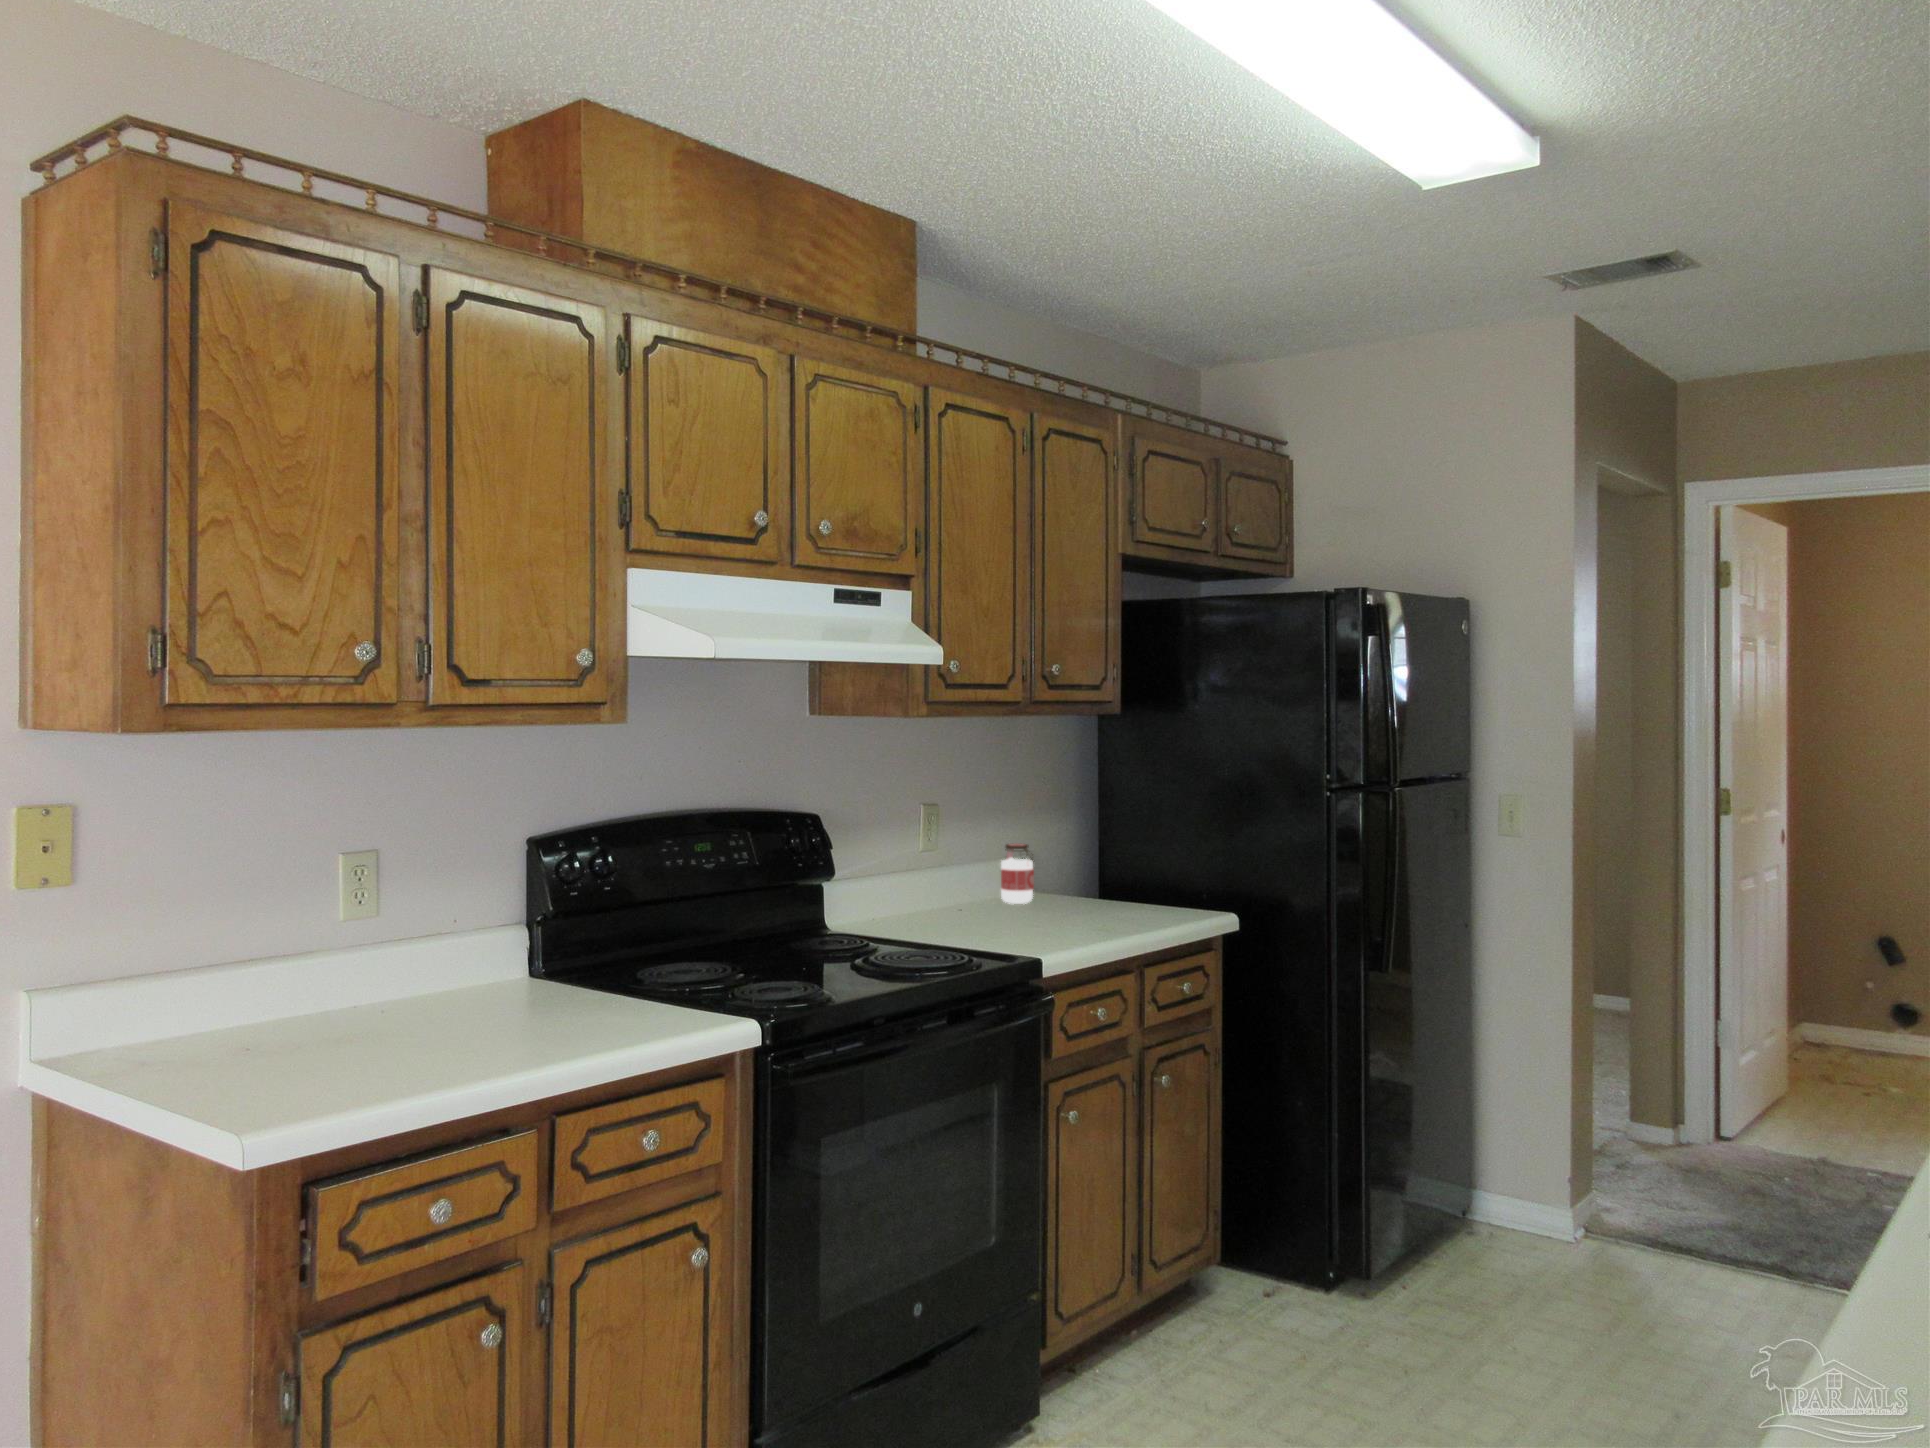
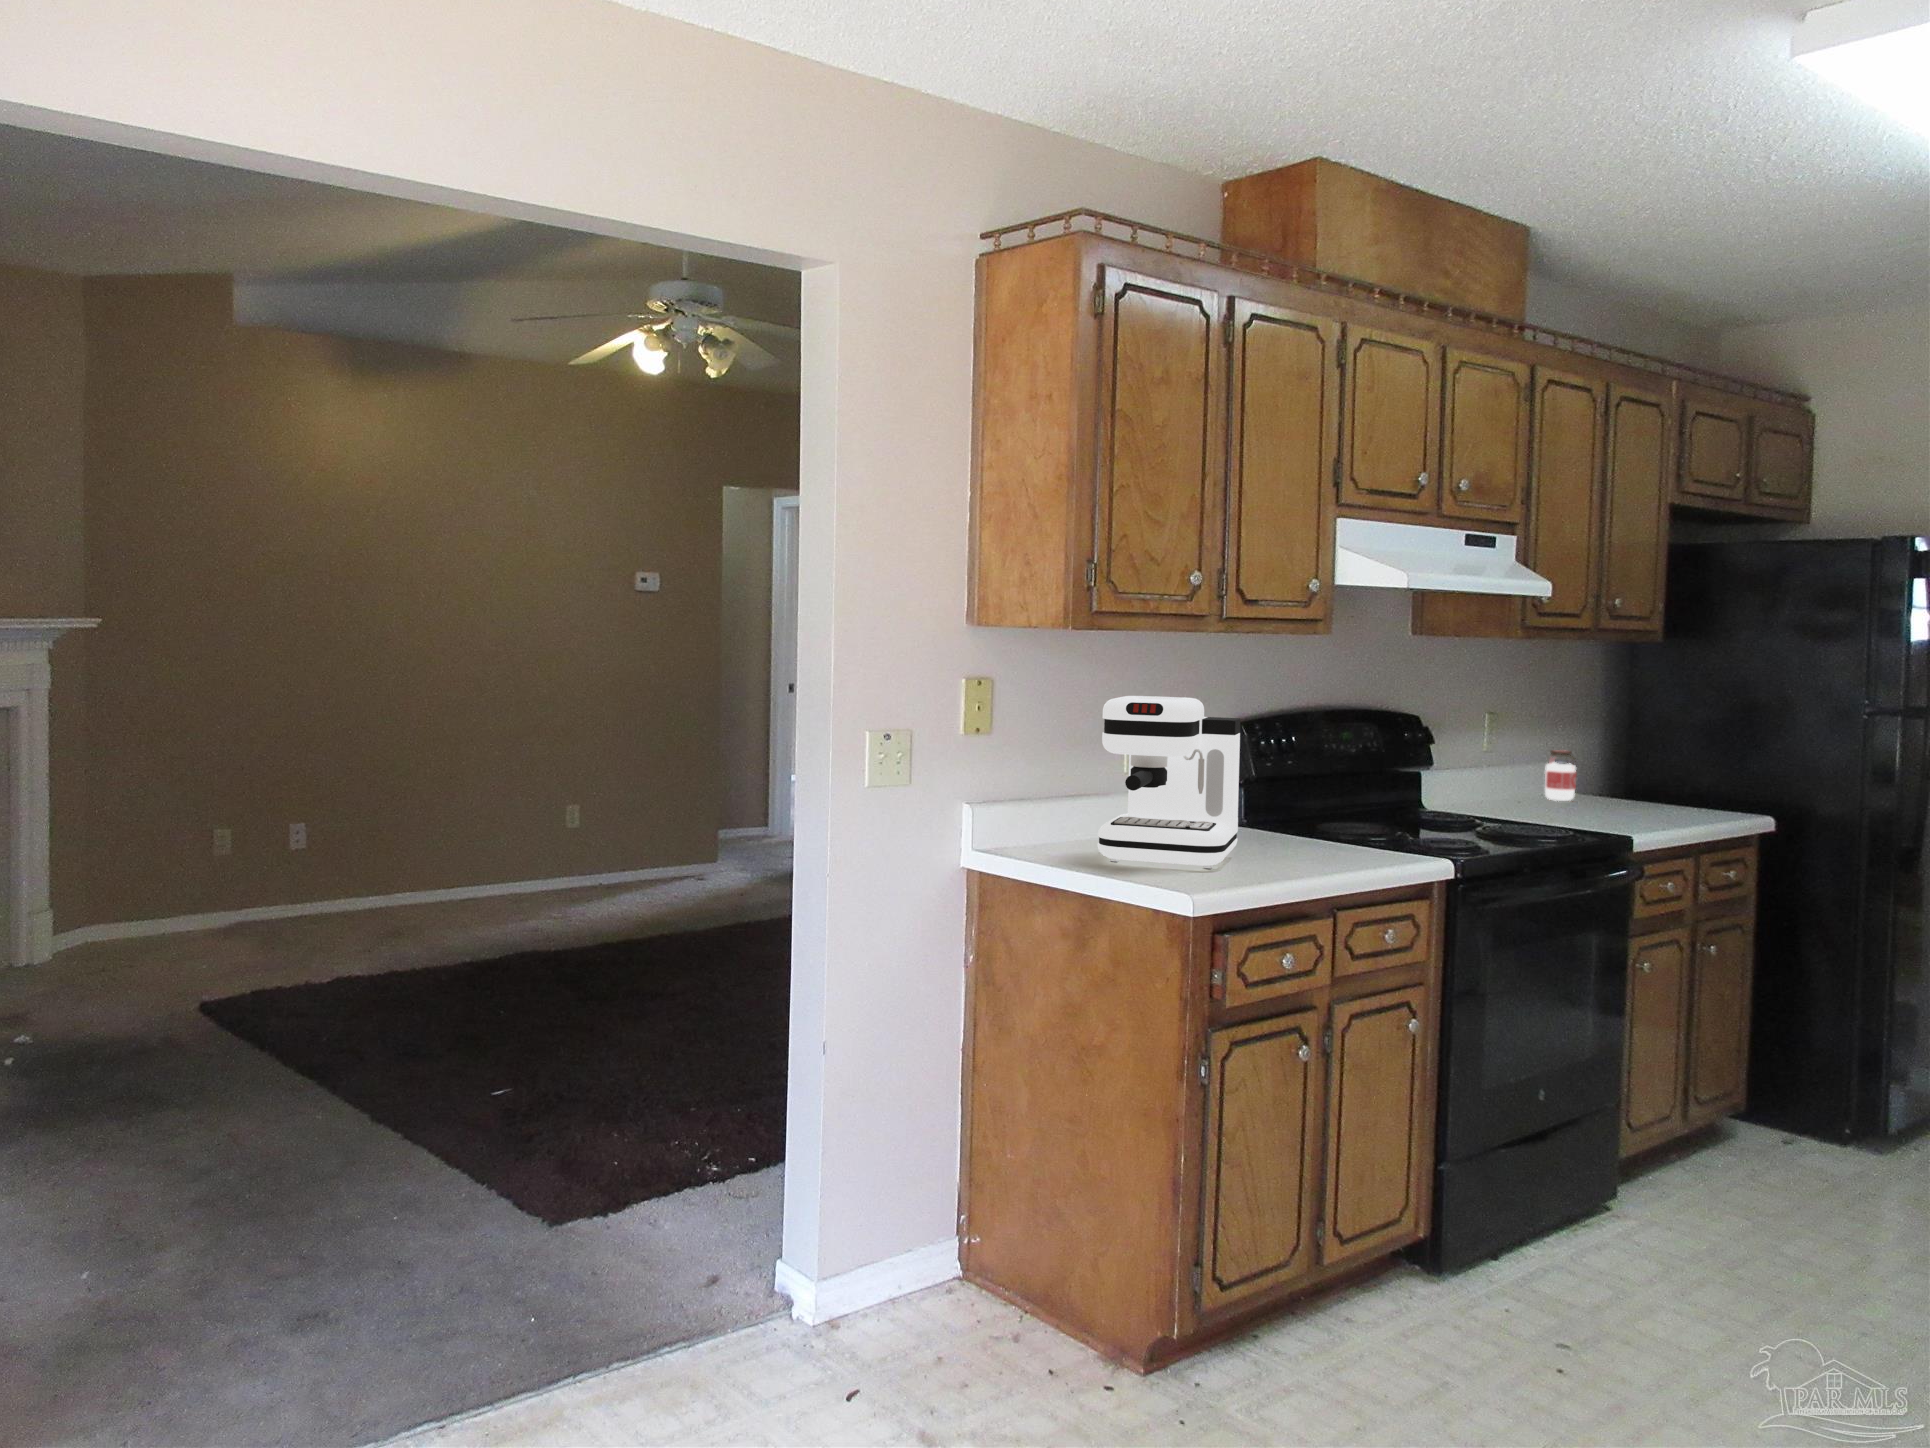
coffee maker: none [210,819,451,1072] -> present [1098,696,1240,869]

